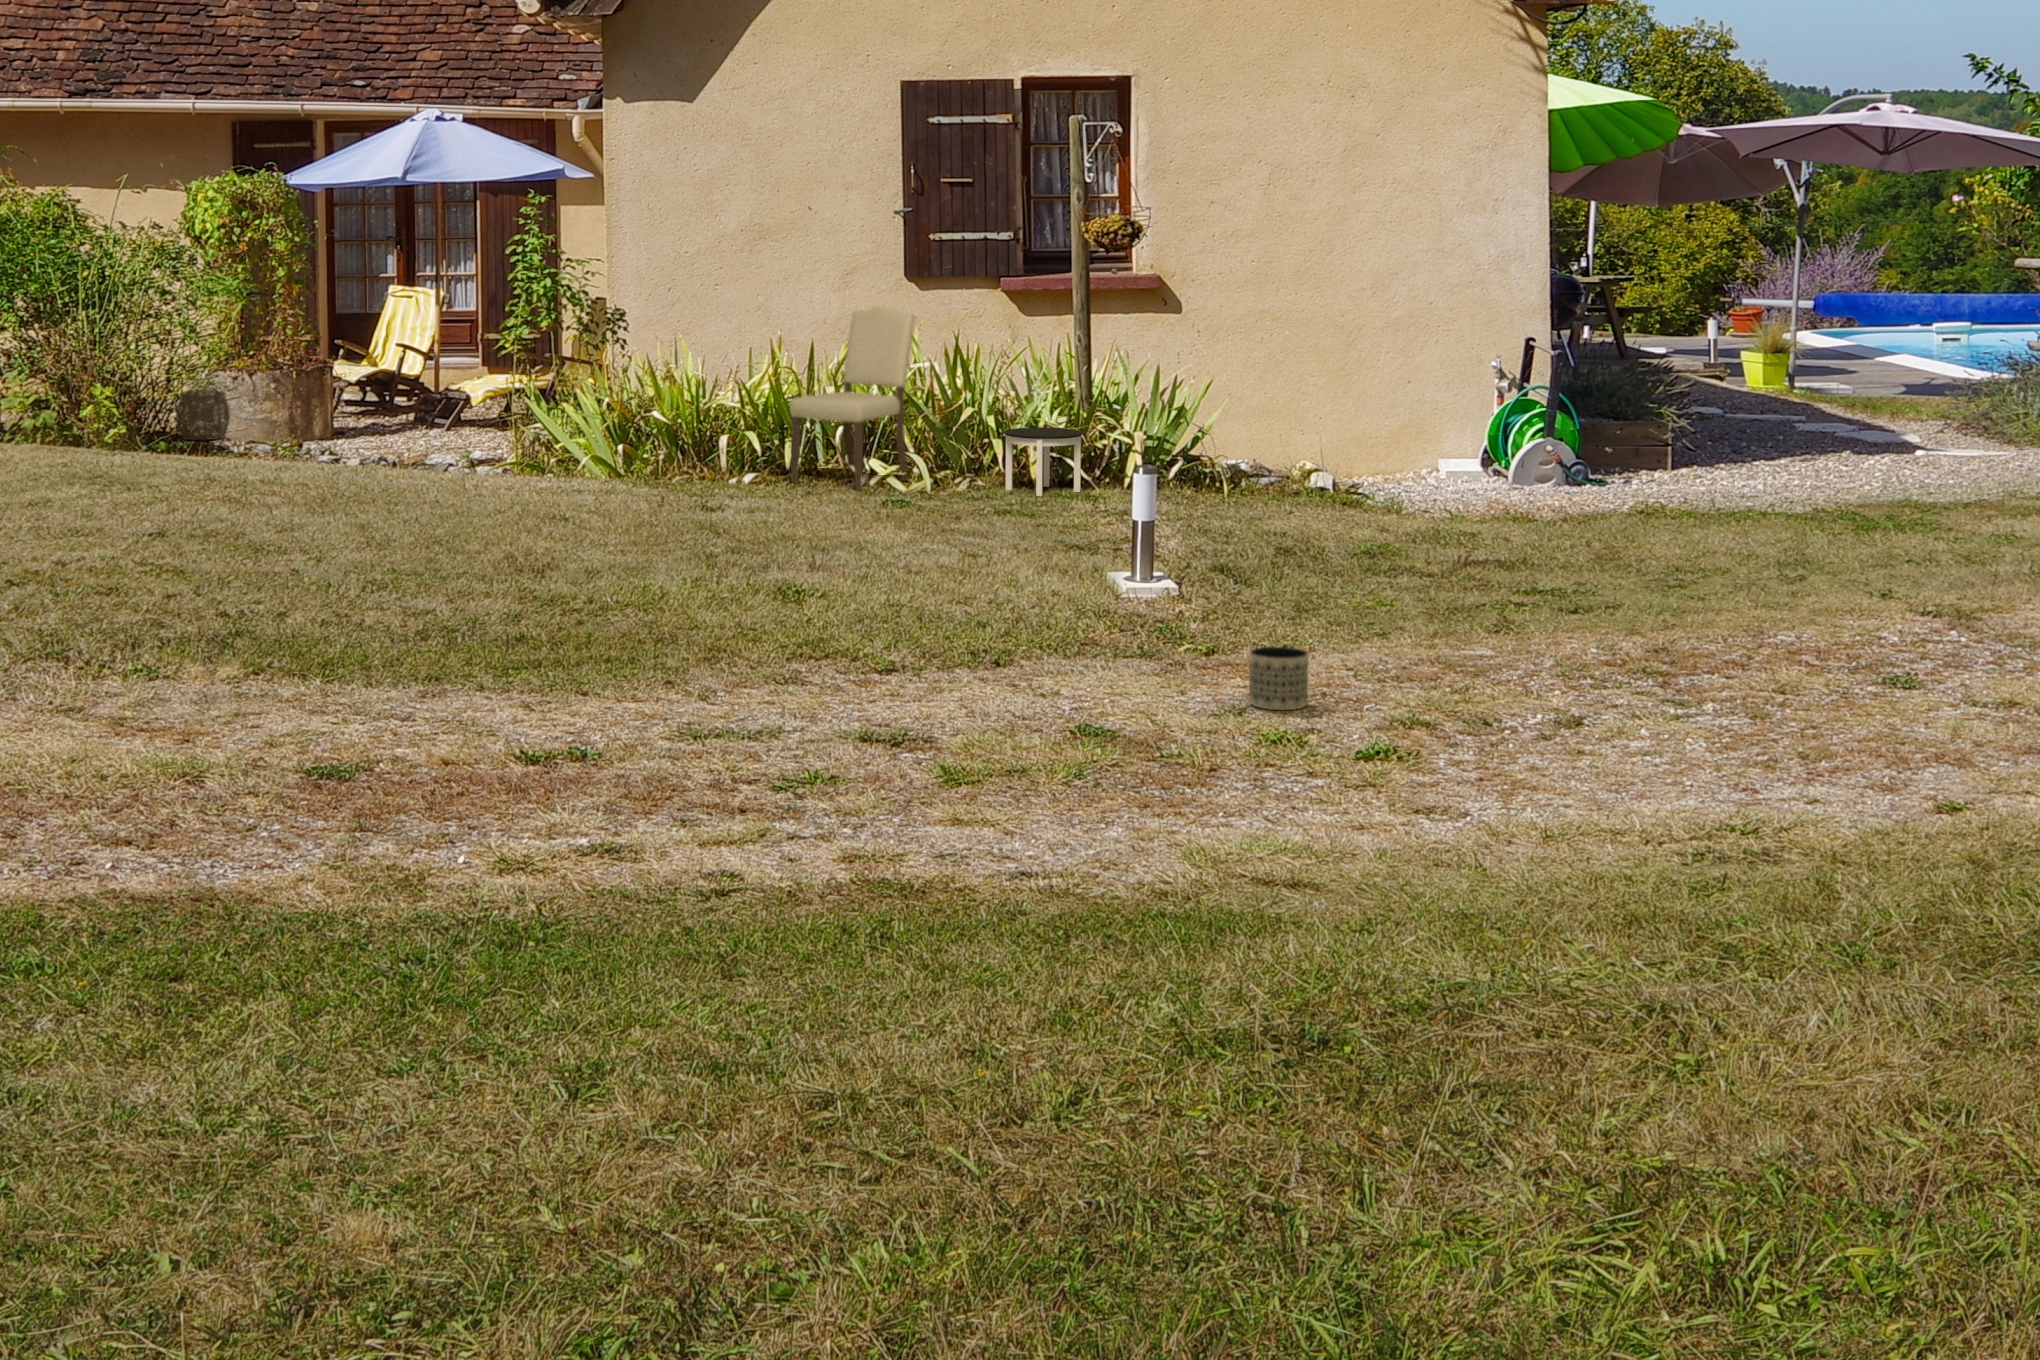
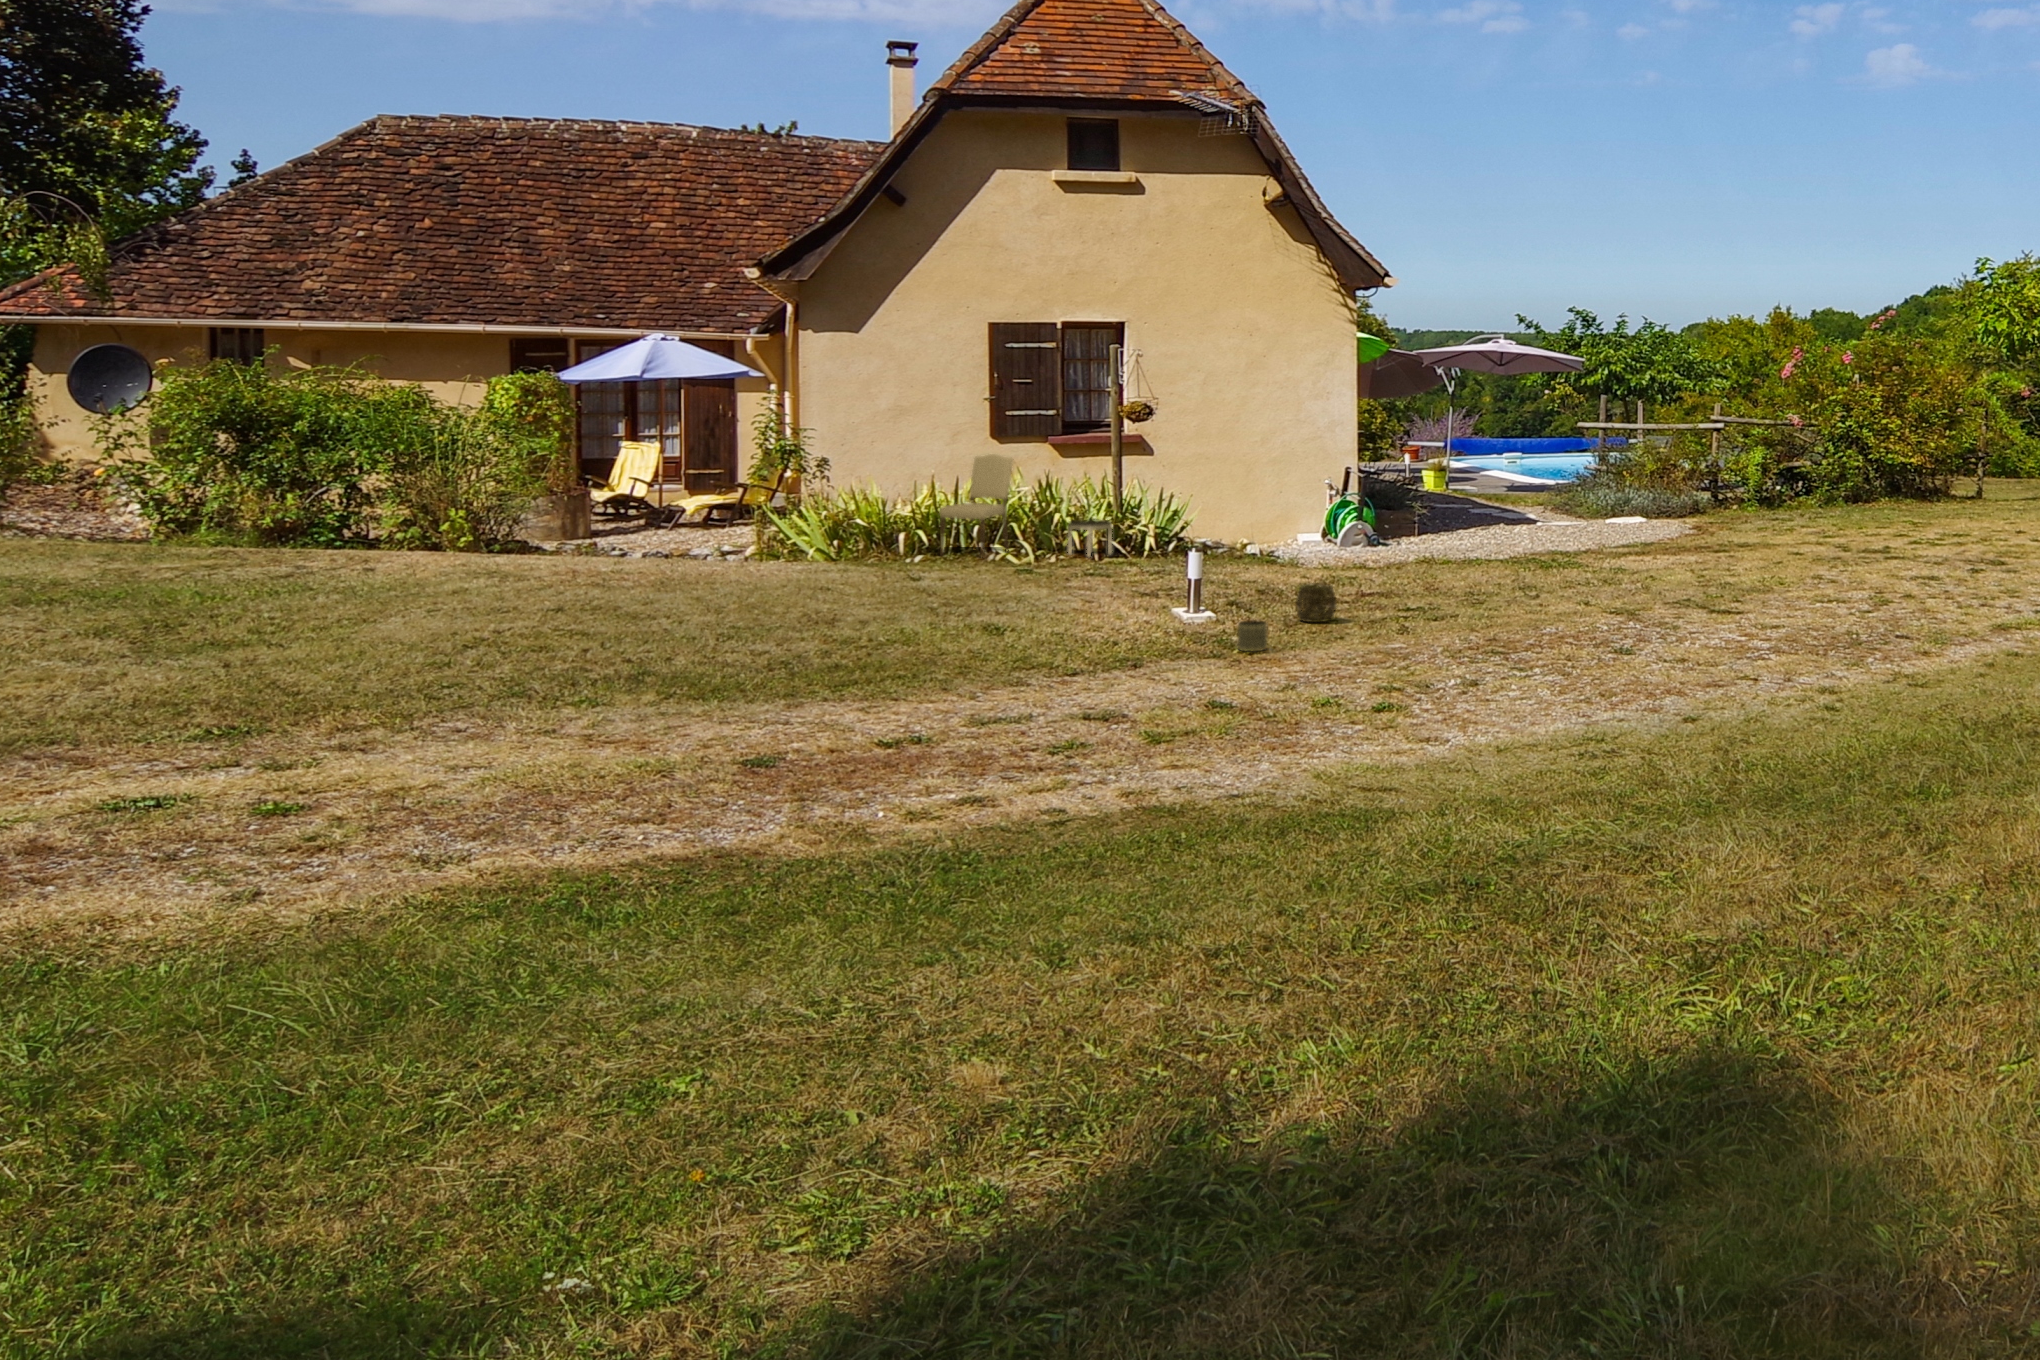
woven basket: present [176,390,230,440] -> present [1296,584,1336,623]

